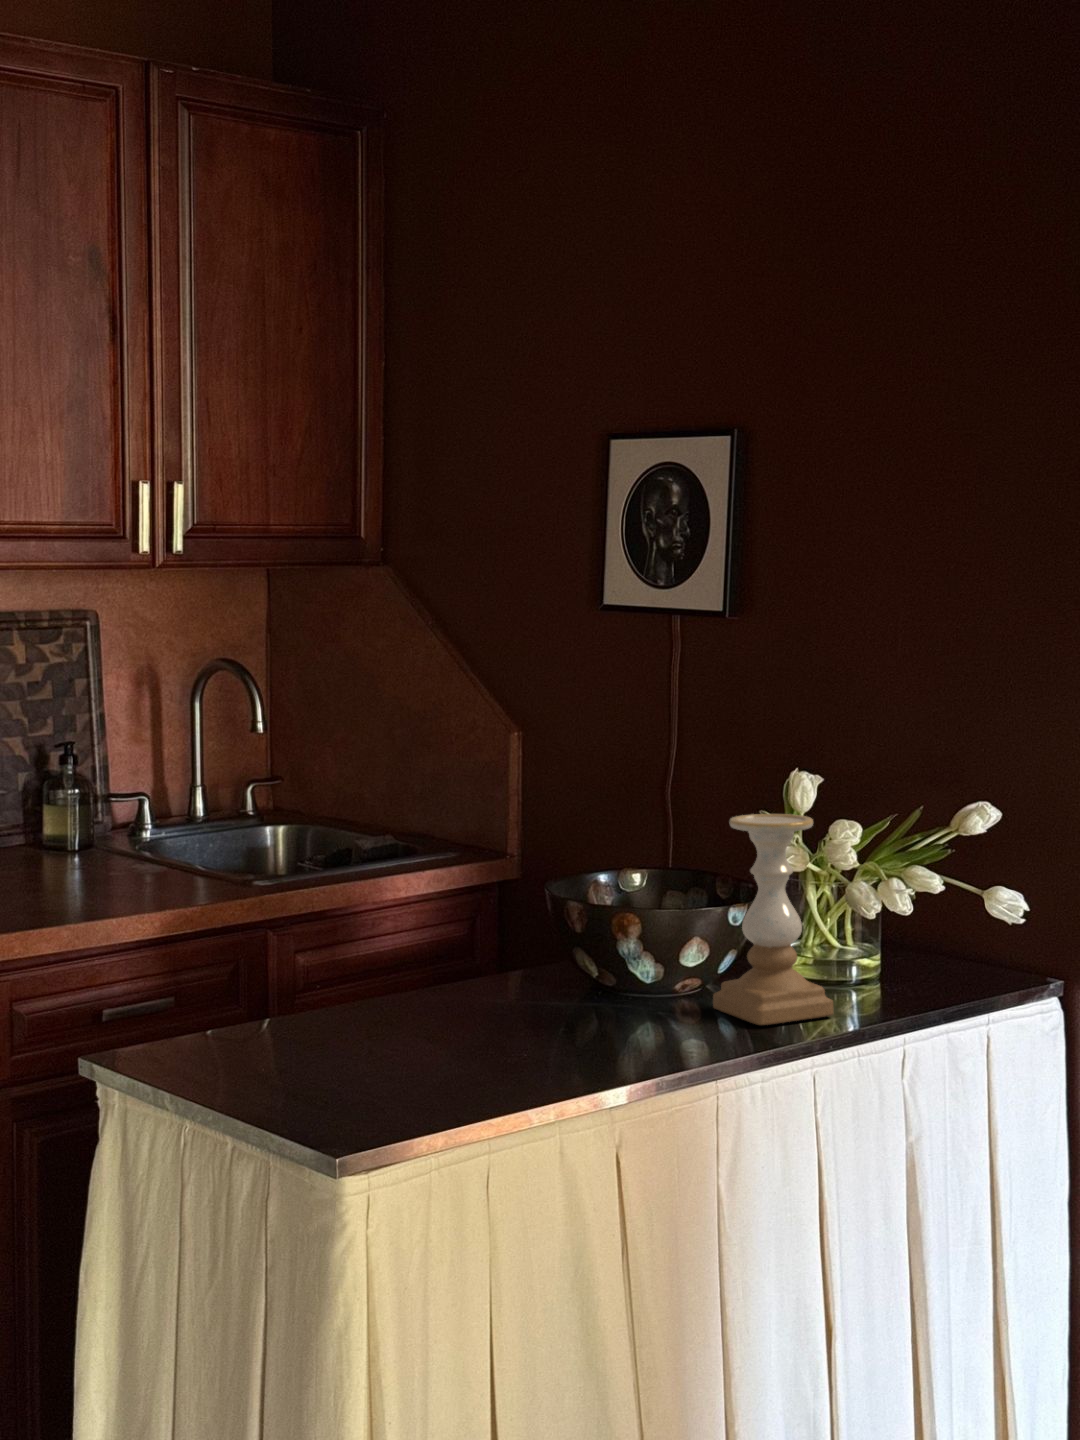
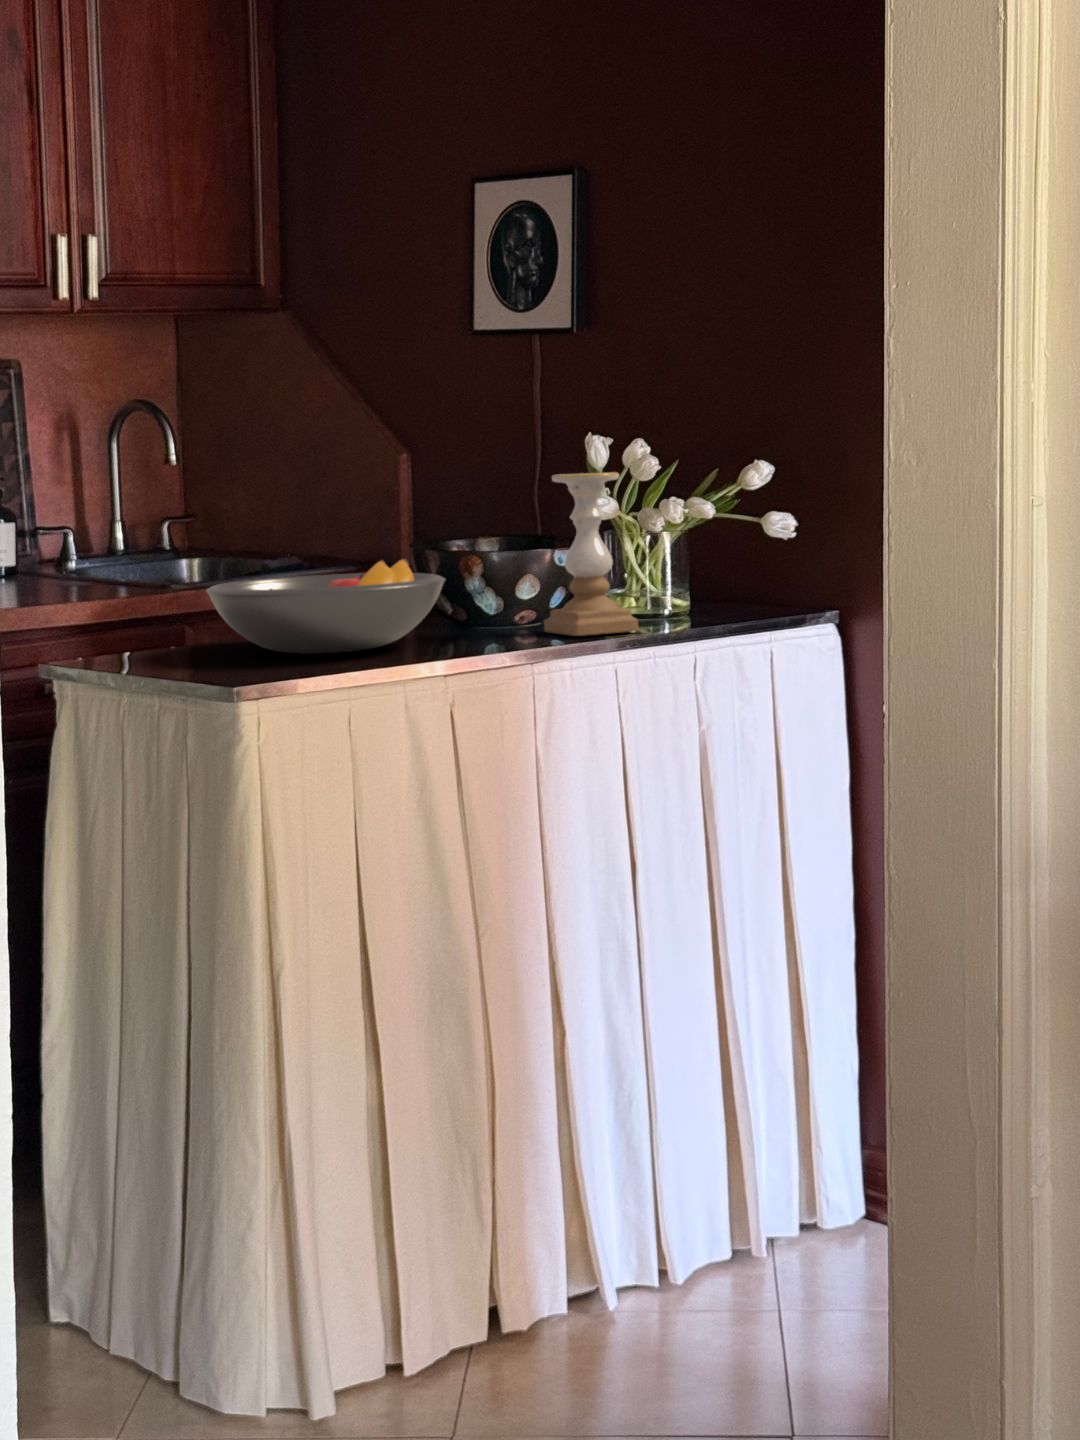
fruit bowl: none [300,924,602,1058] -> present [206,559,446,654]

